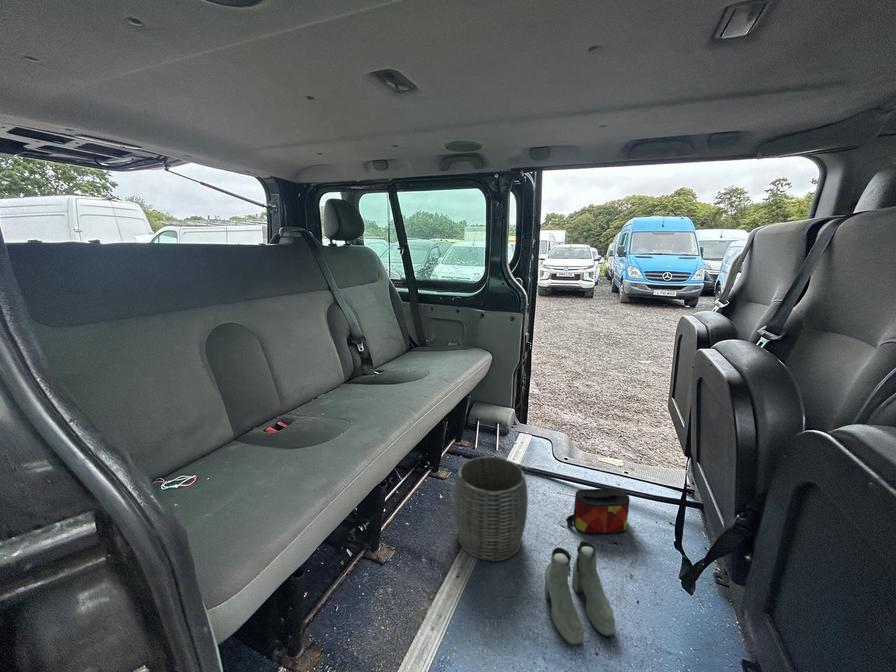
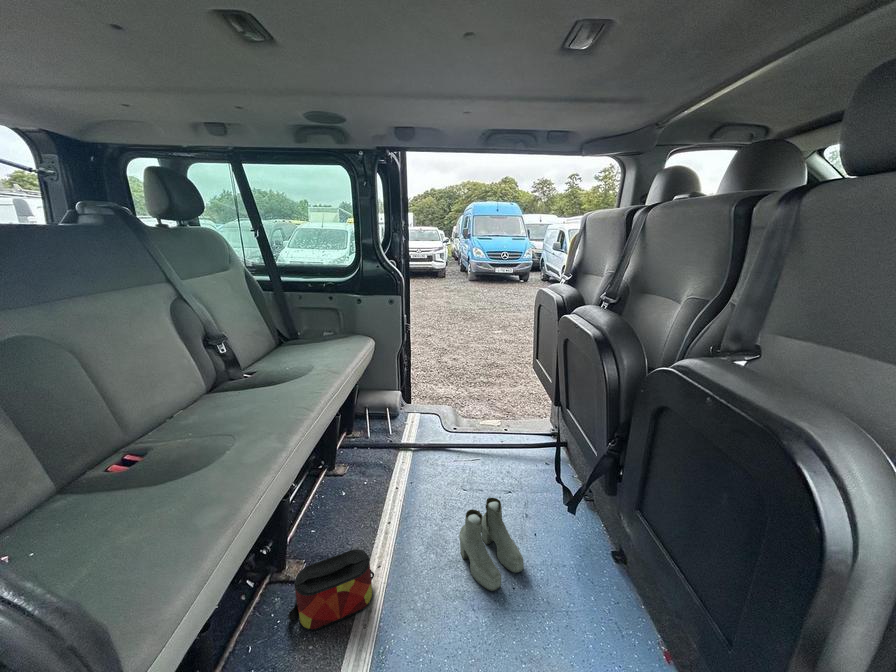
woven basket: present [454,456,528,561] -> none [361,440,434,543]
bag: present [566,488,630,535] -> present [288,549,374,631]

